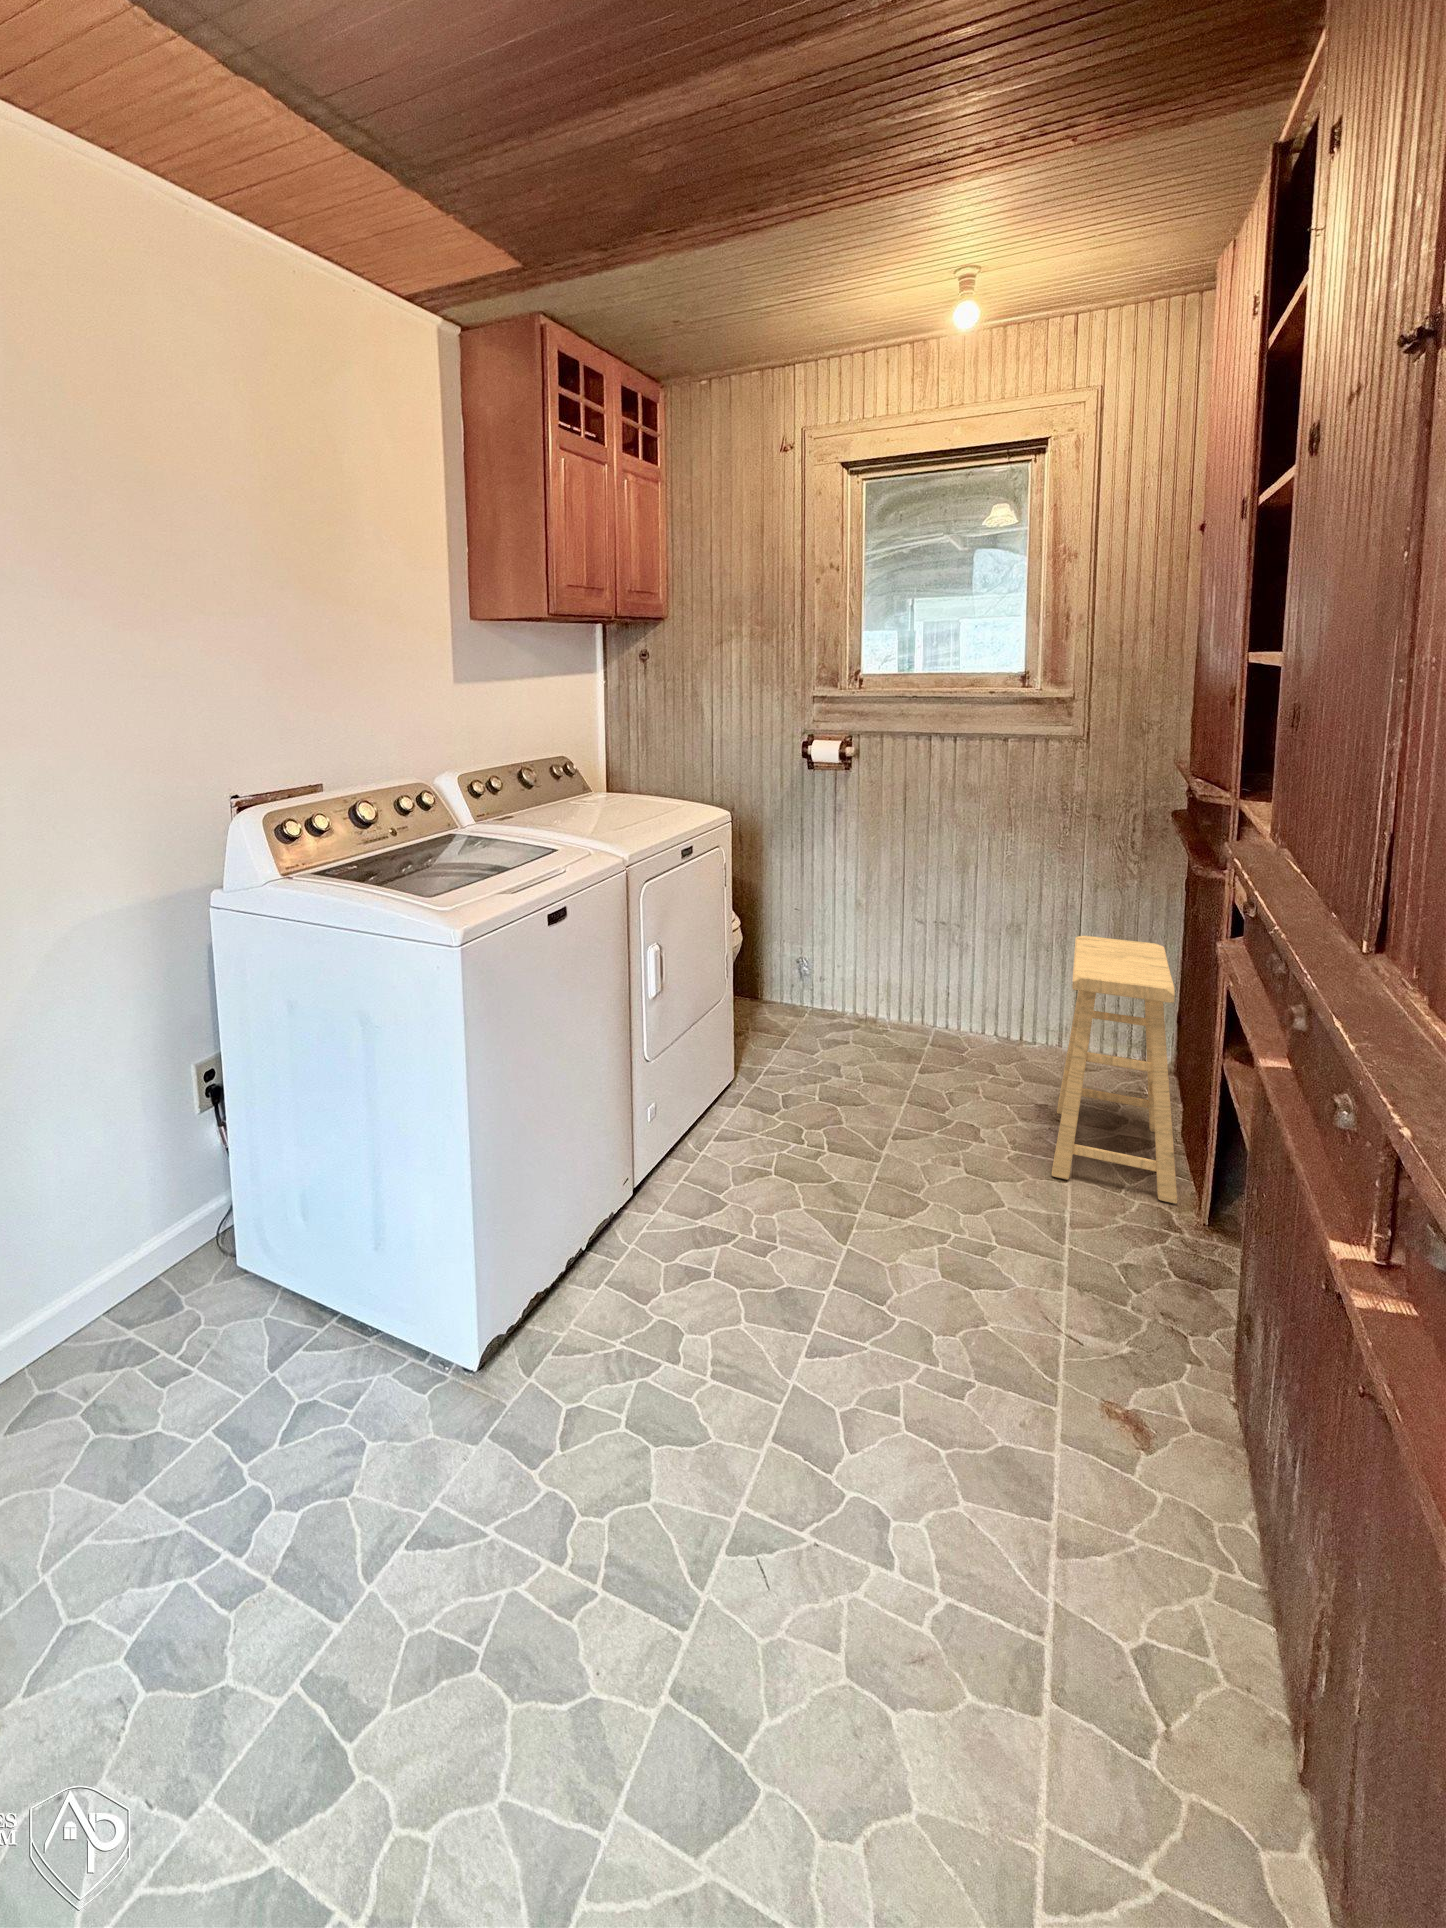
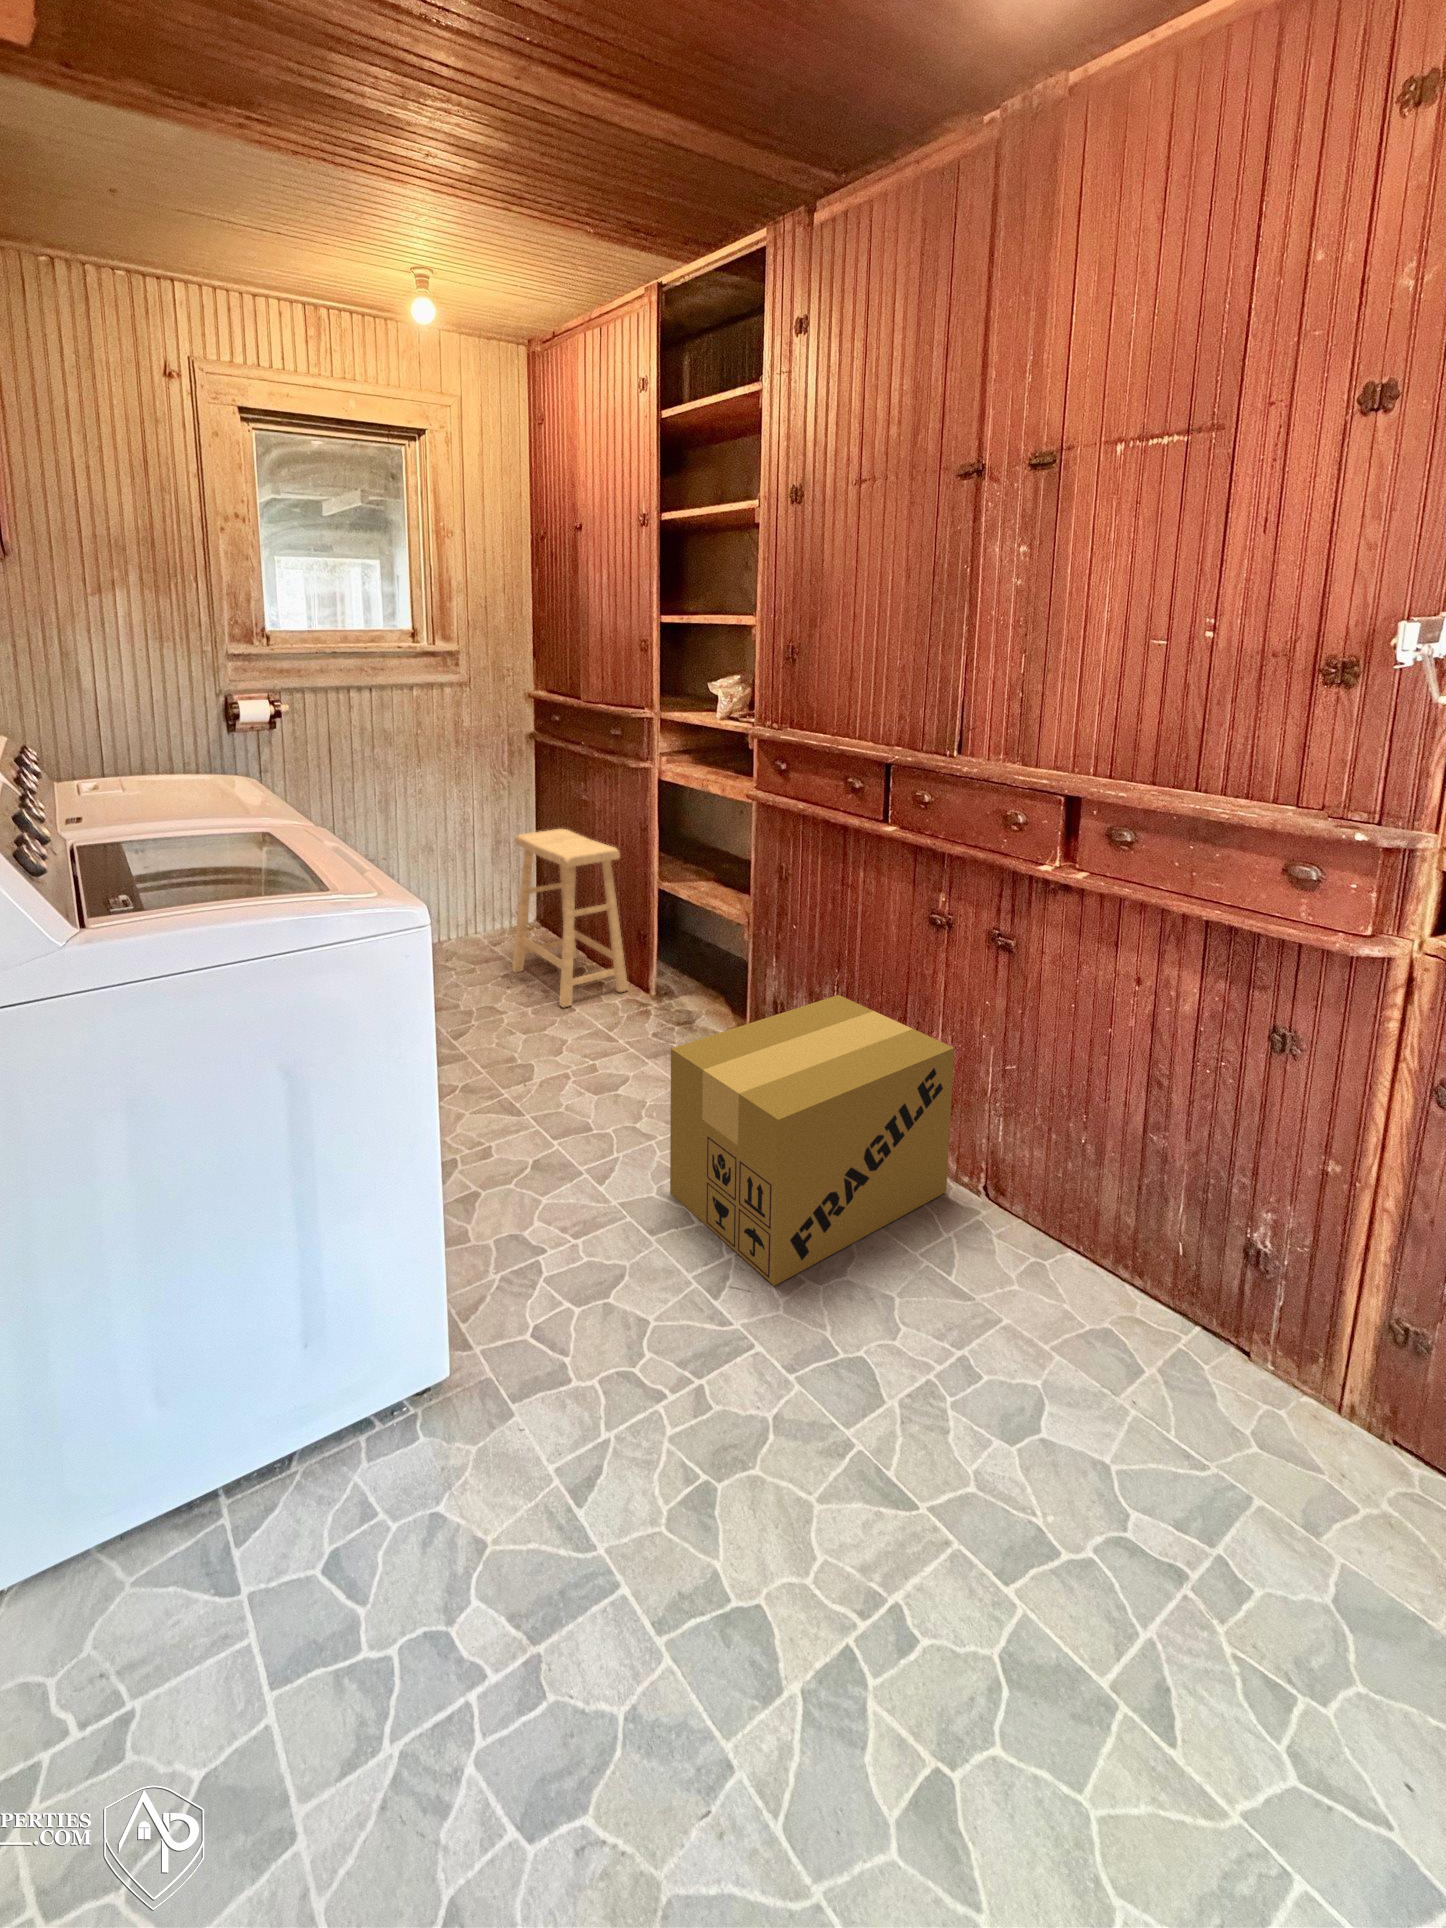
cardboard box: none [795,1232,1296,1841] -> present [670,995,955,1286]

